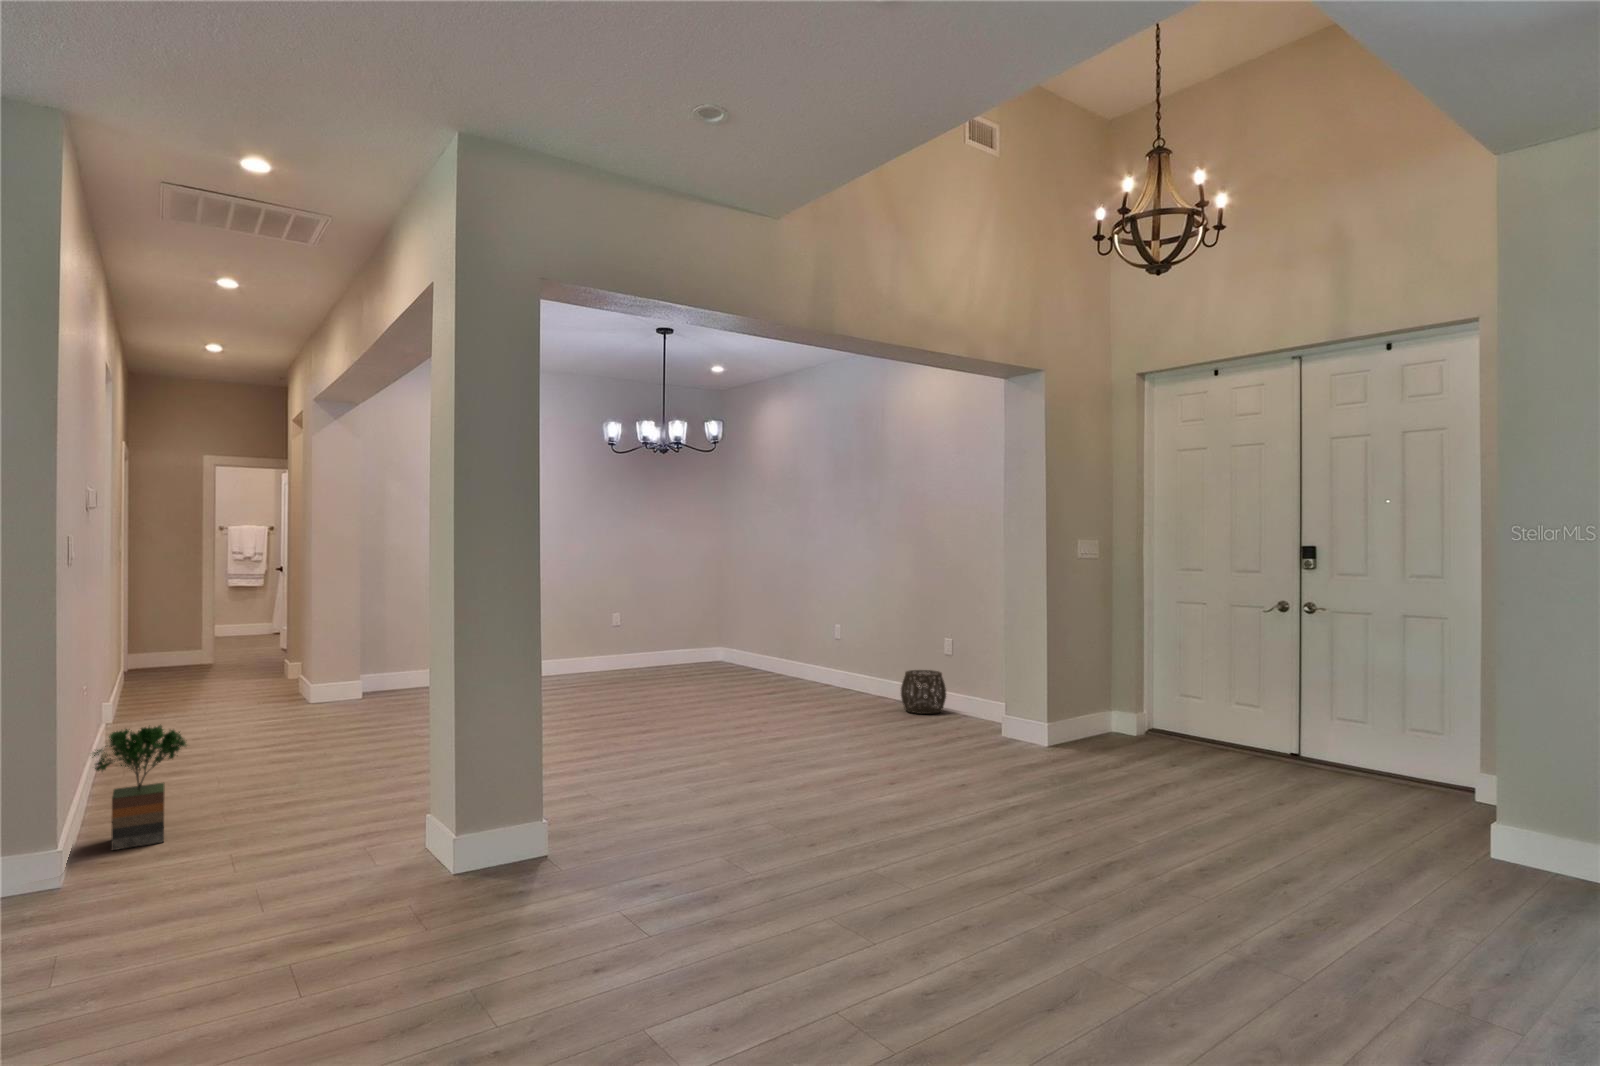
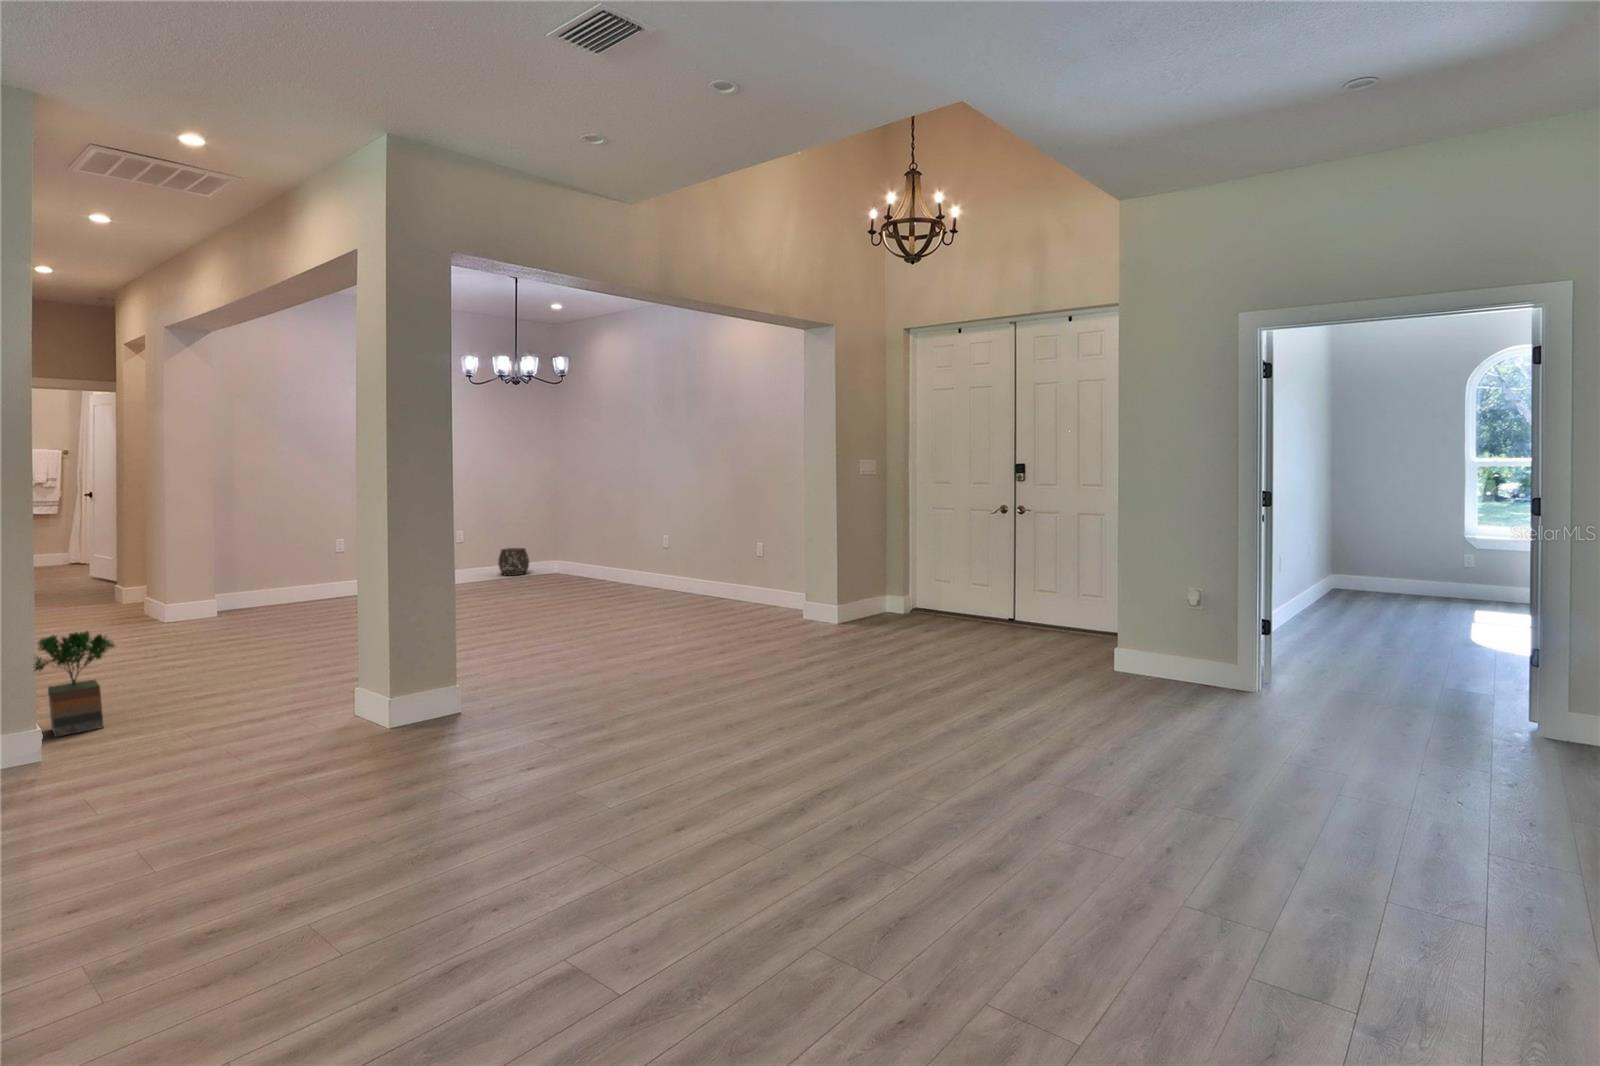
woven basket: present [901,670,946,714] -> present [498,548,529,576]

